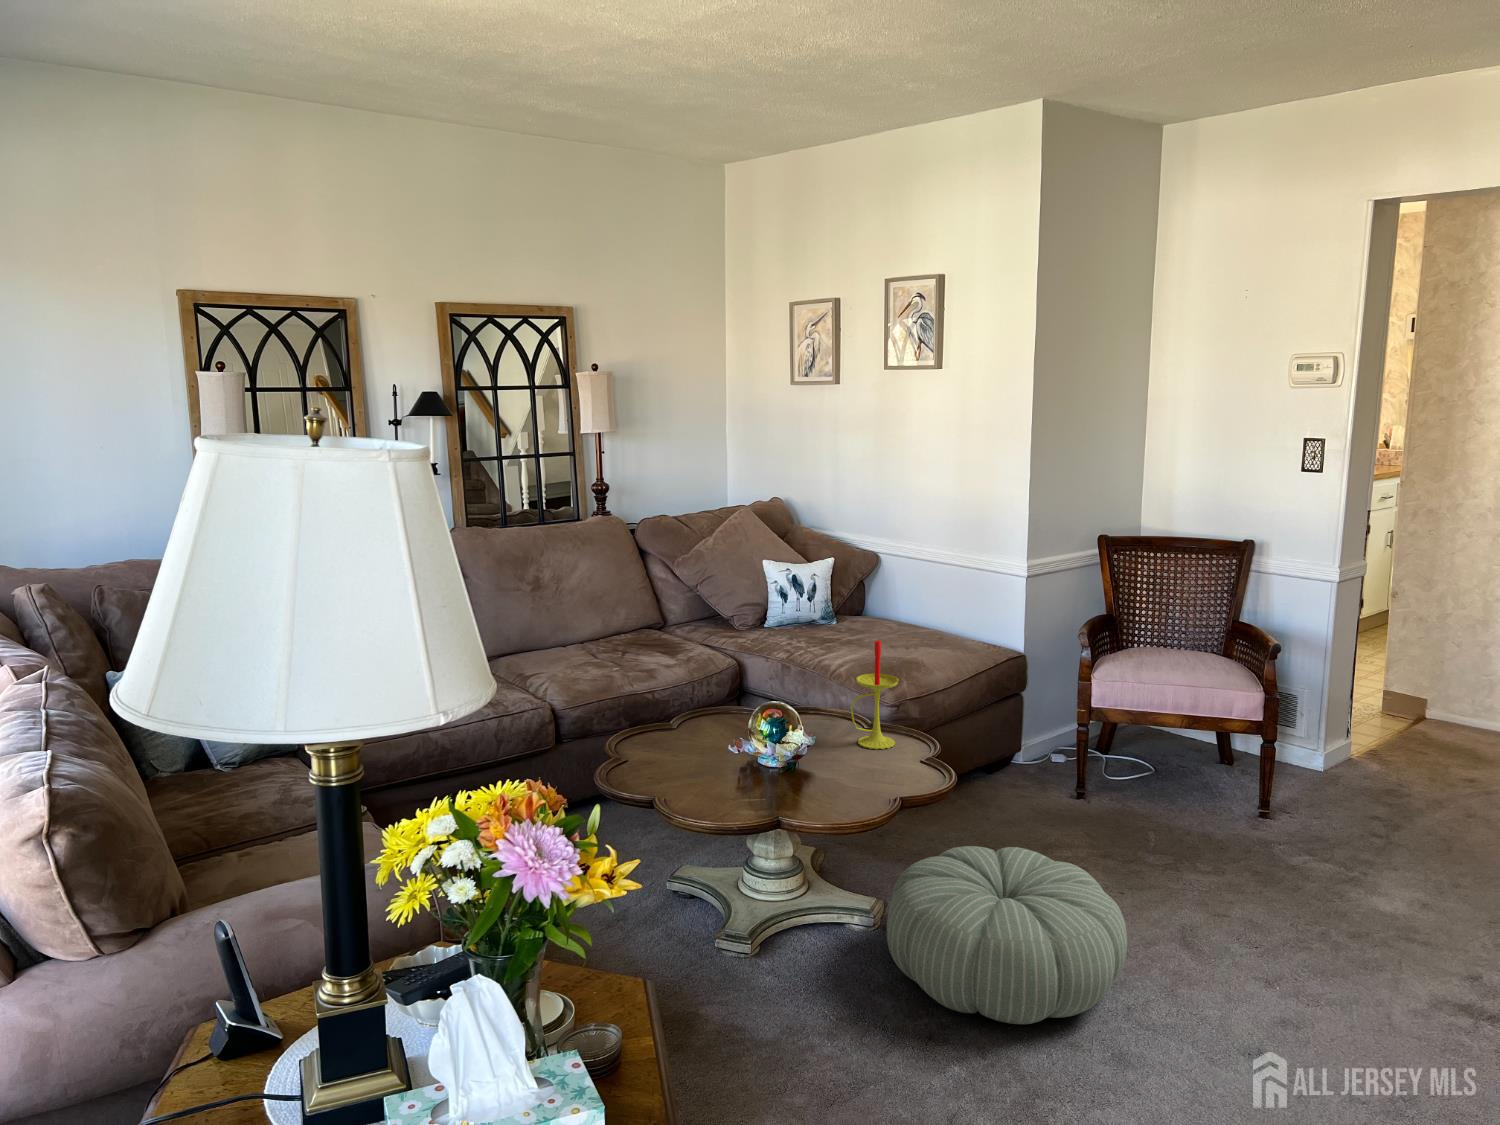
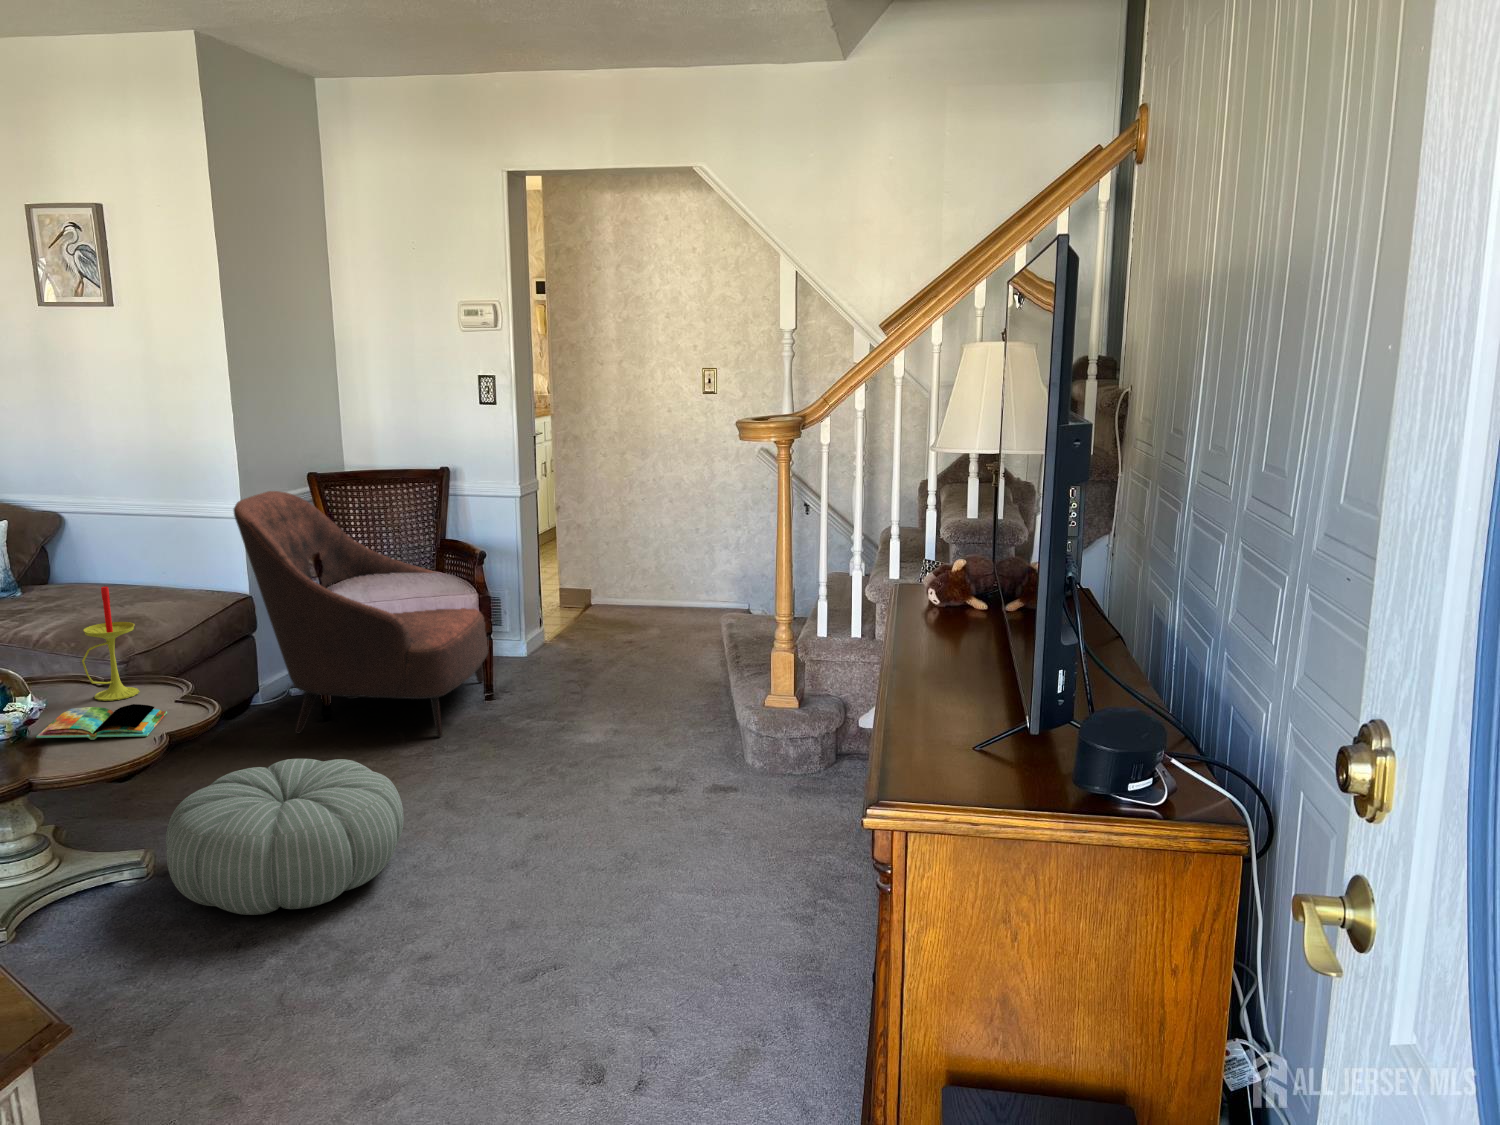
armchair: none [1015,552,1275,852] -> present [234,491,488,737]
book: none [799,751,910,798] -> present [36,704,167,740]

